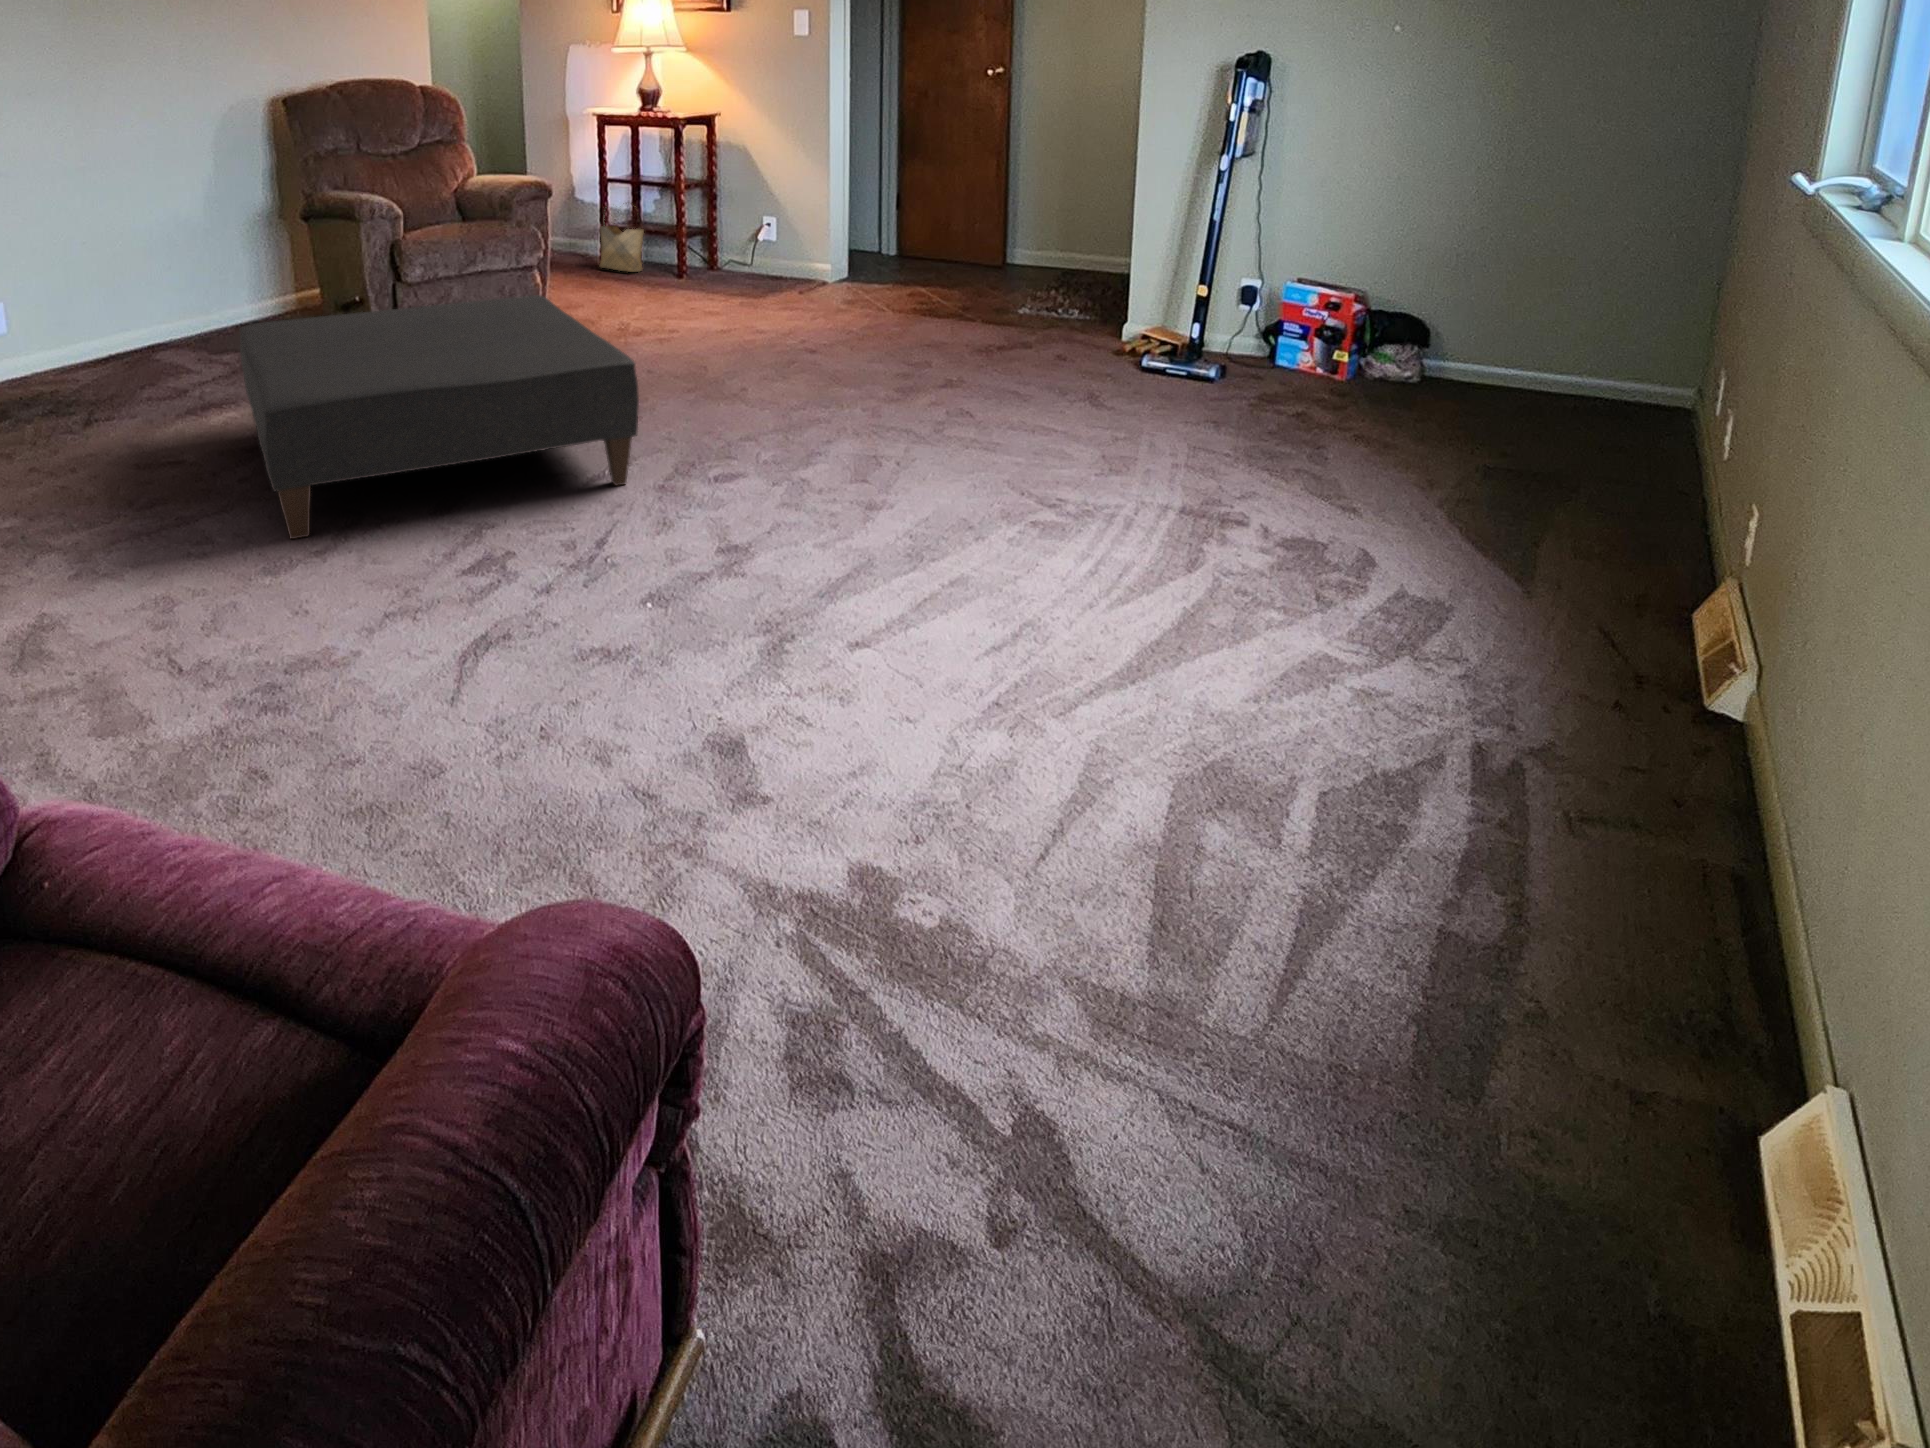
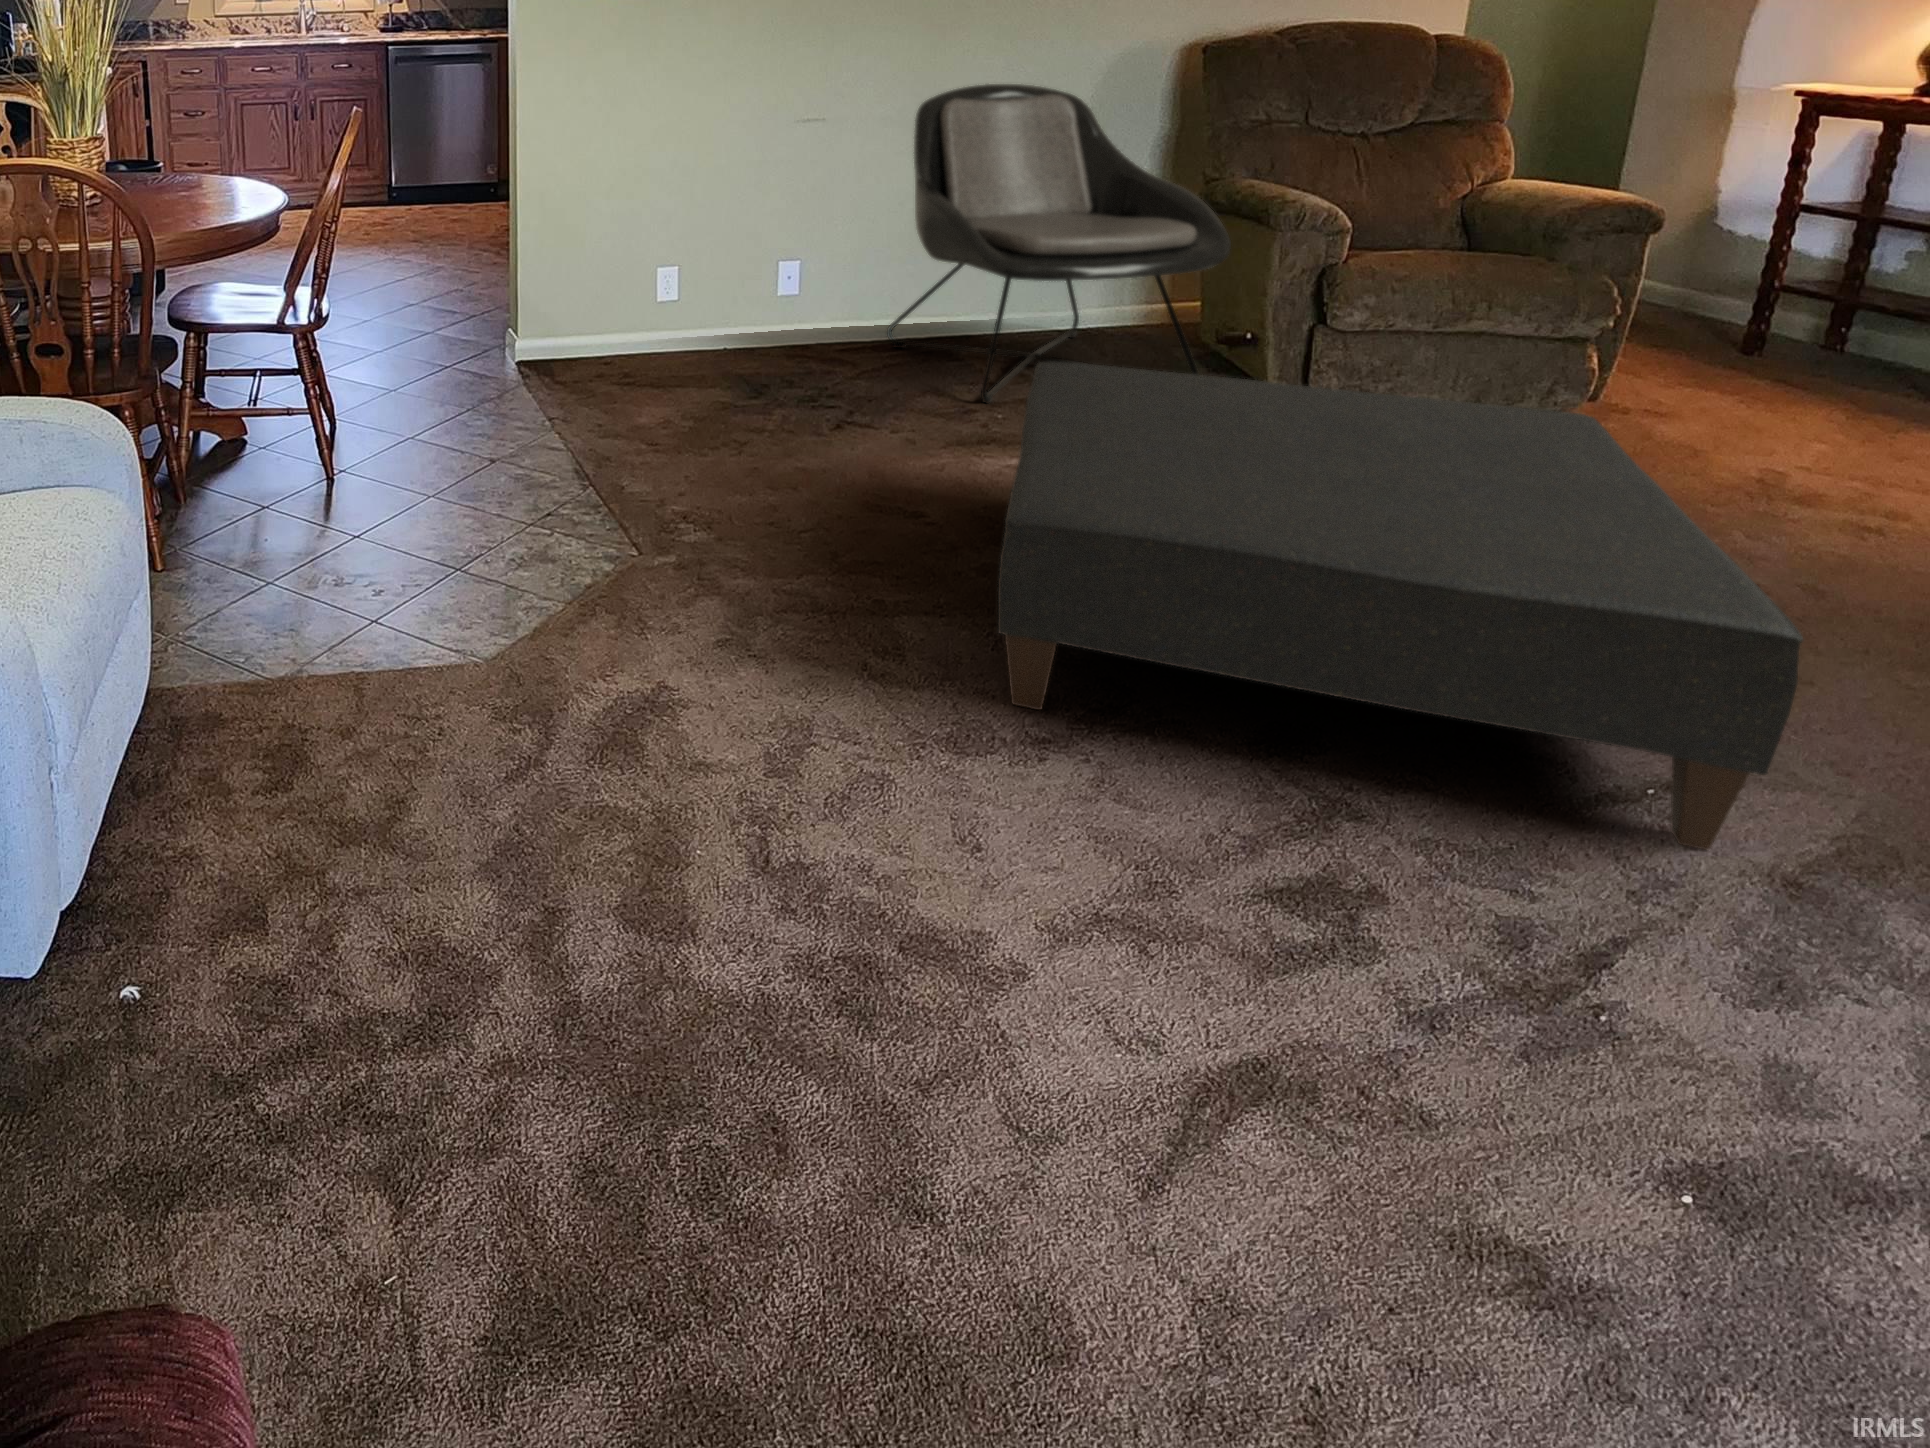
lounge chair: none [84,135,335,383] -> present [887,84,1231,403]
woven basket: present [600,203,644,272] -> none [1738,250,1870,375]

